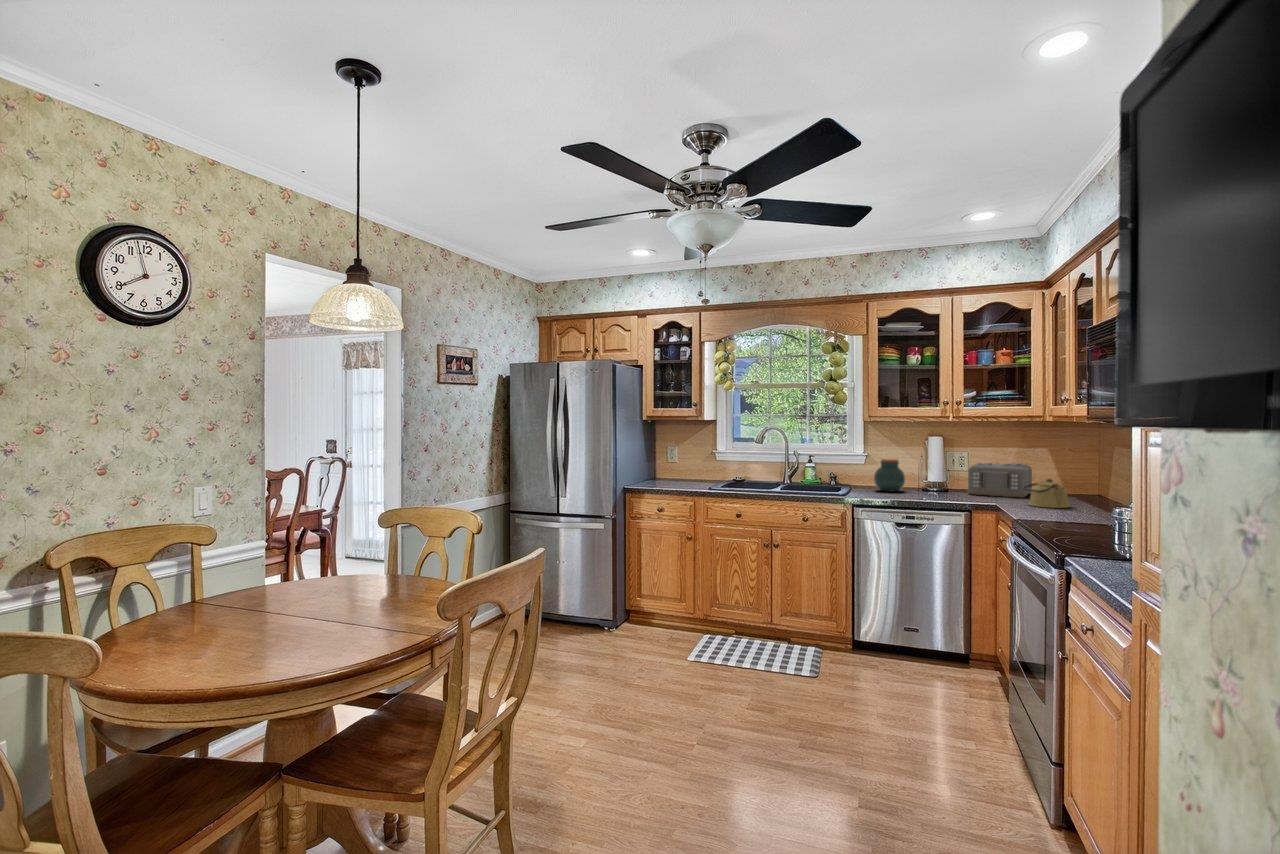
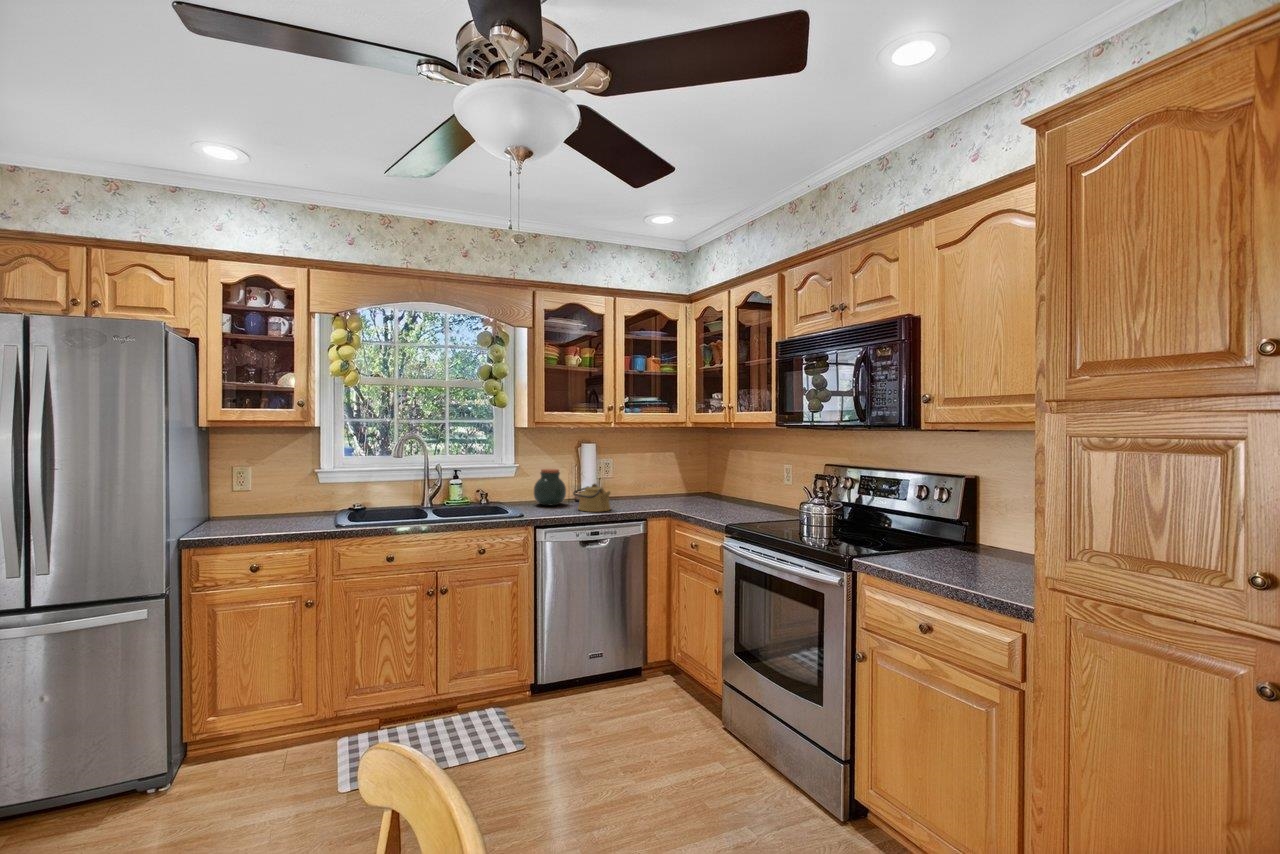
toaster: present [967,463,1032,498] -> none [618,467,673,501]
kettle: present [1023,479,1069,508] -> present [573,484,610,512]

